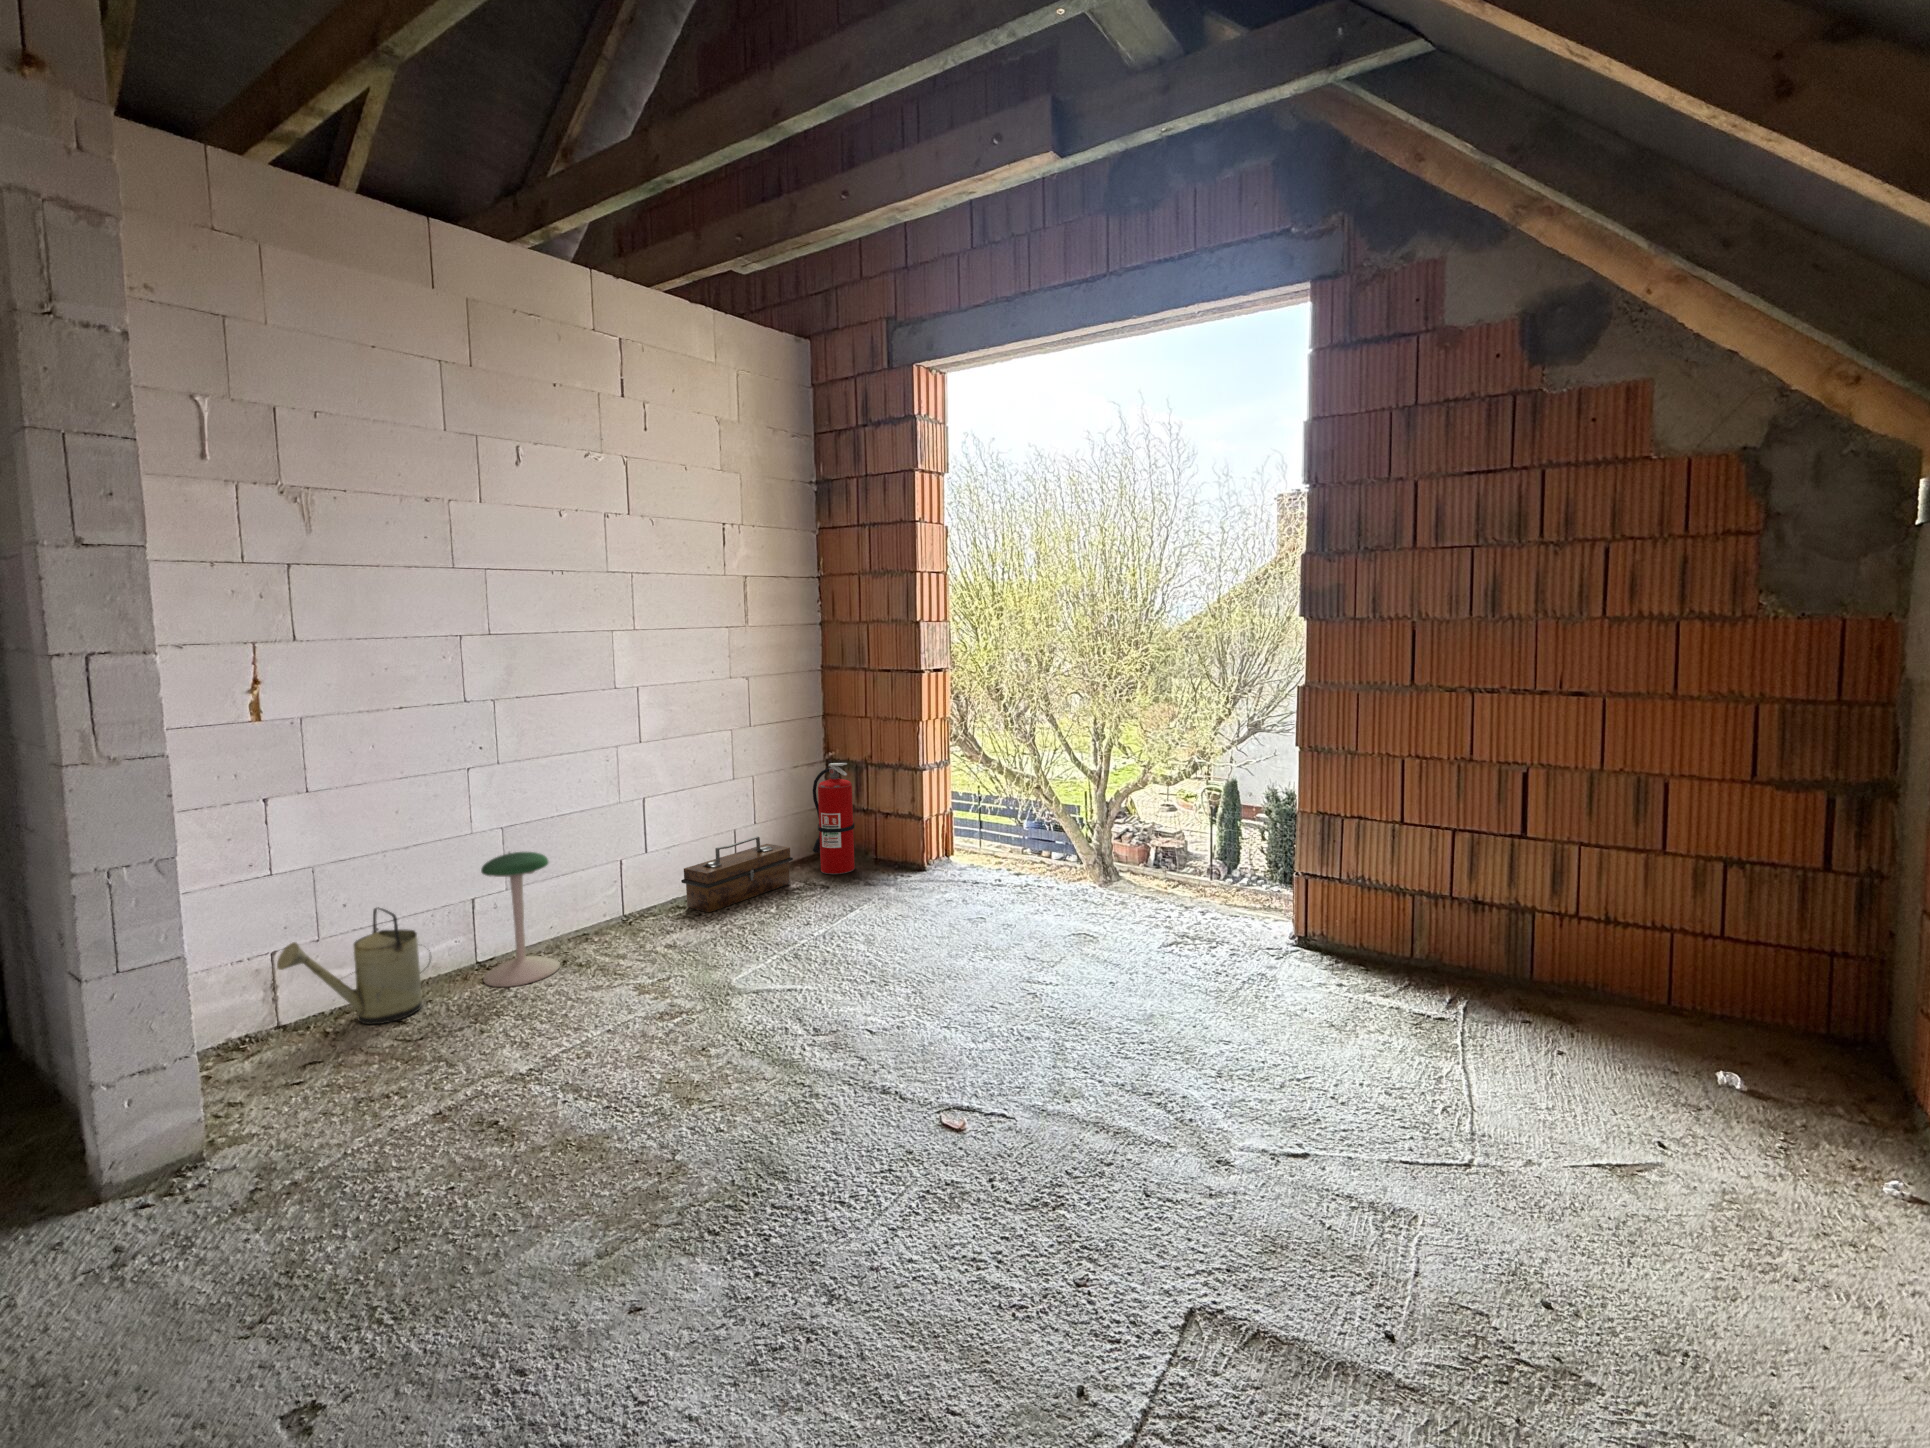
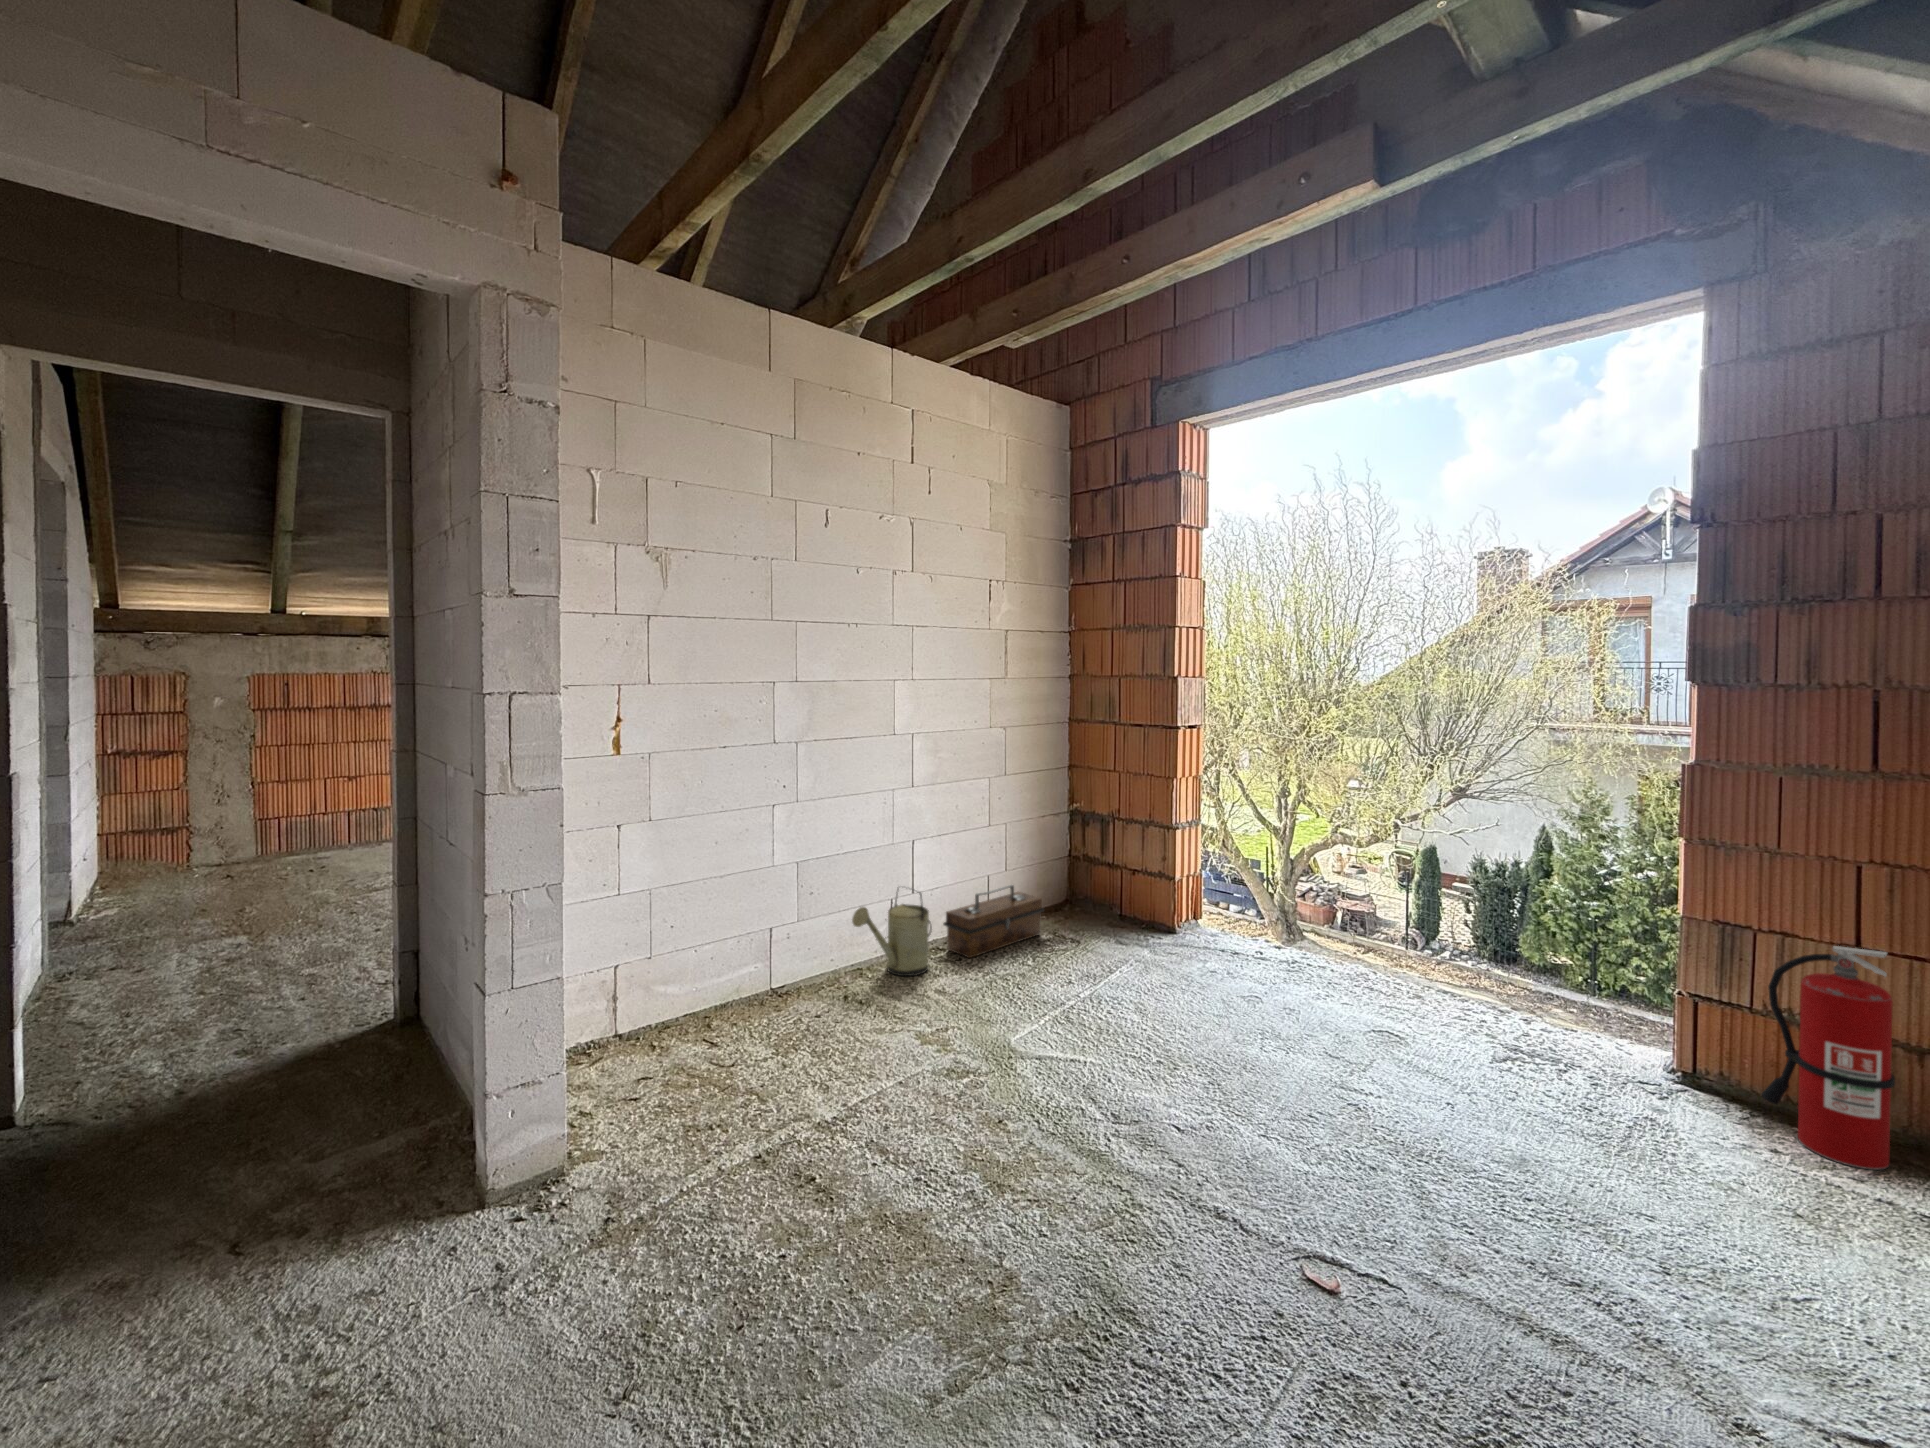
fire extinguisher: present [813,763,855,874] -> present [1761,946,1895,1170]
stool: present [481,852,560,987] -> none [777,887,843,1019]
watering can: present [277,907,430,1024] -> present [852,892,932,976]

